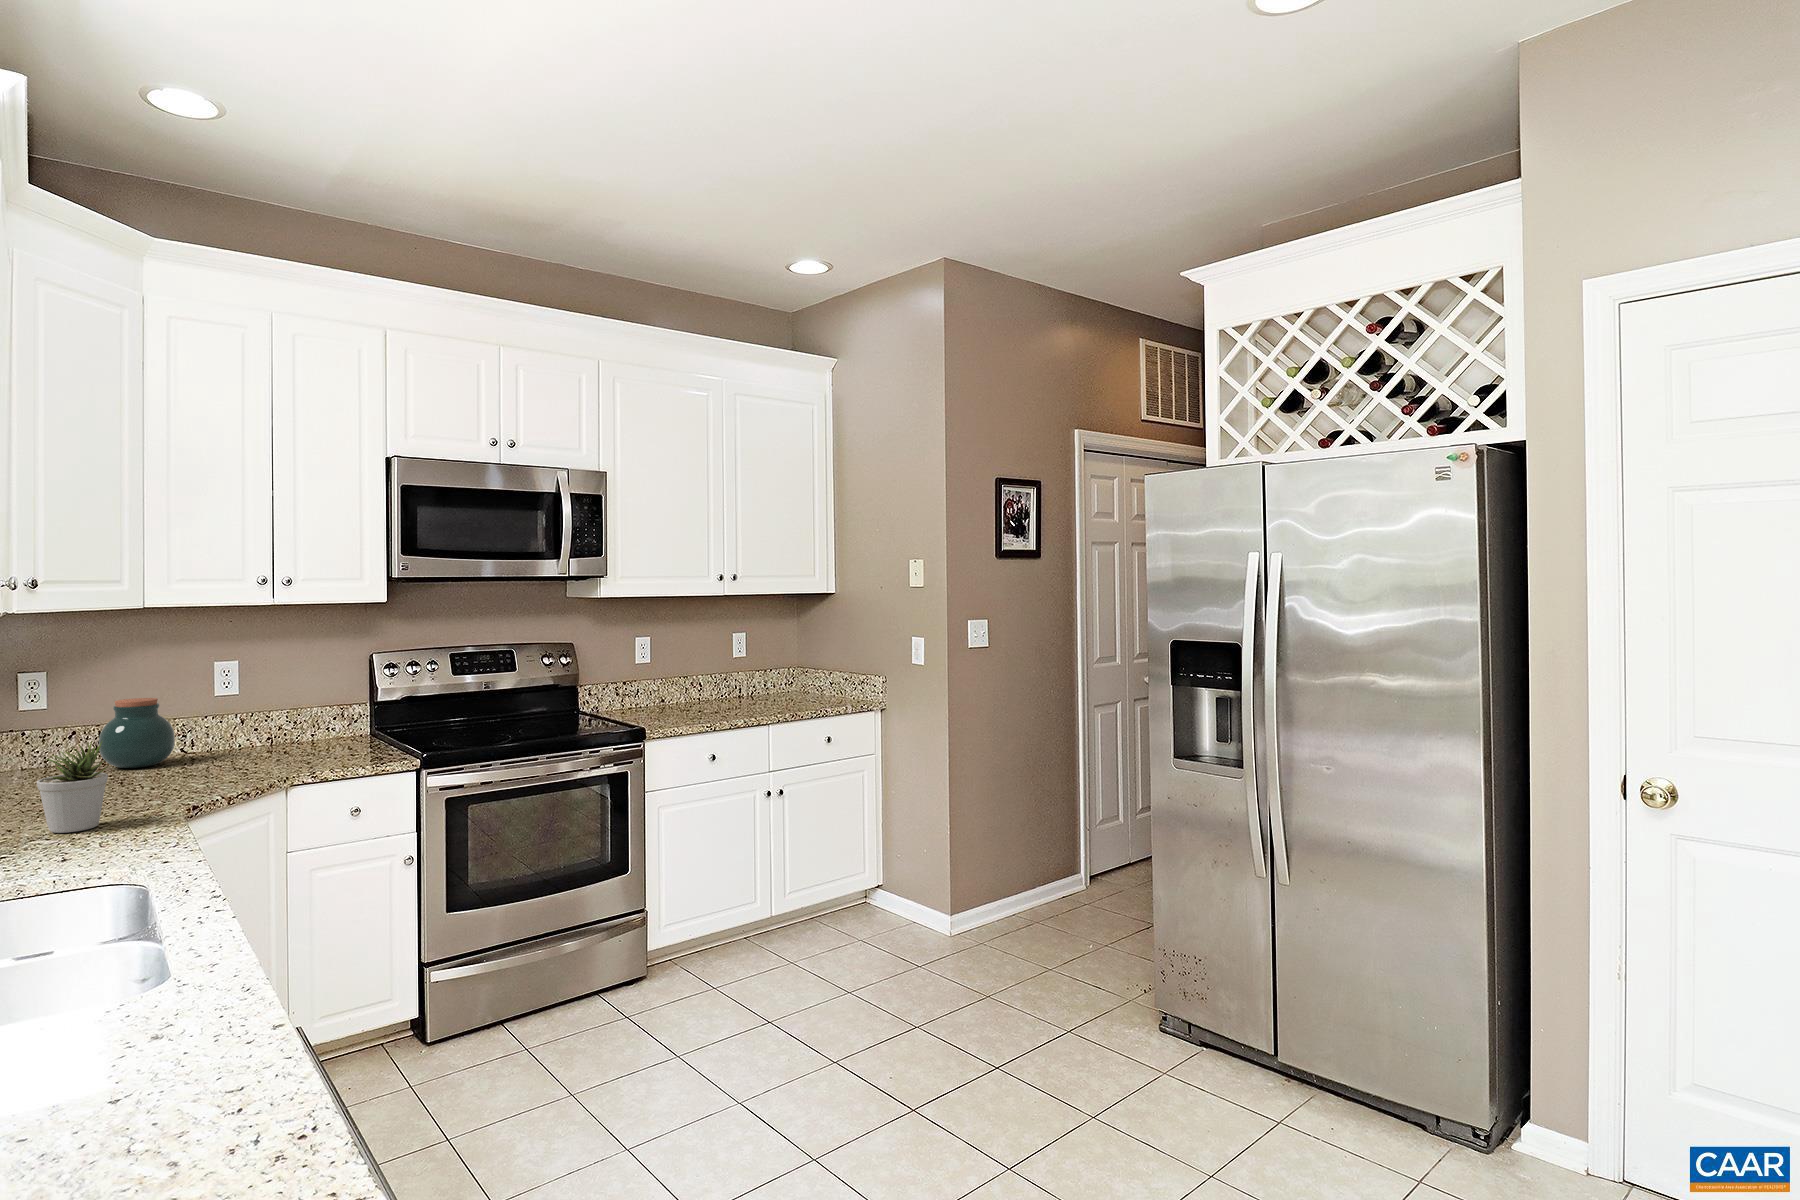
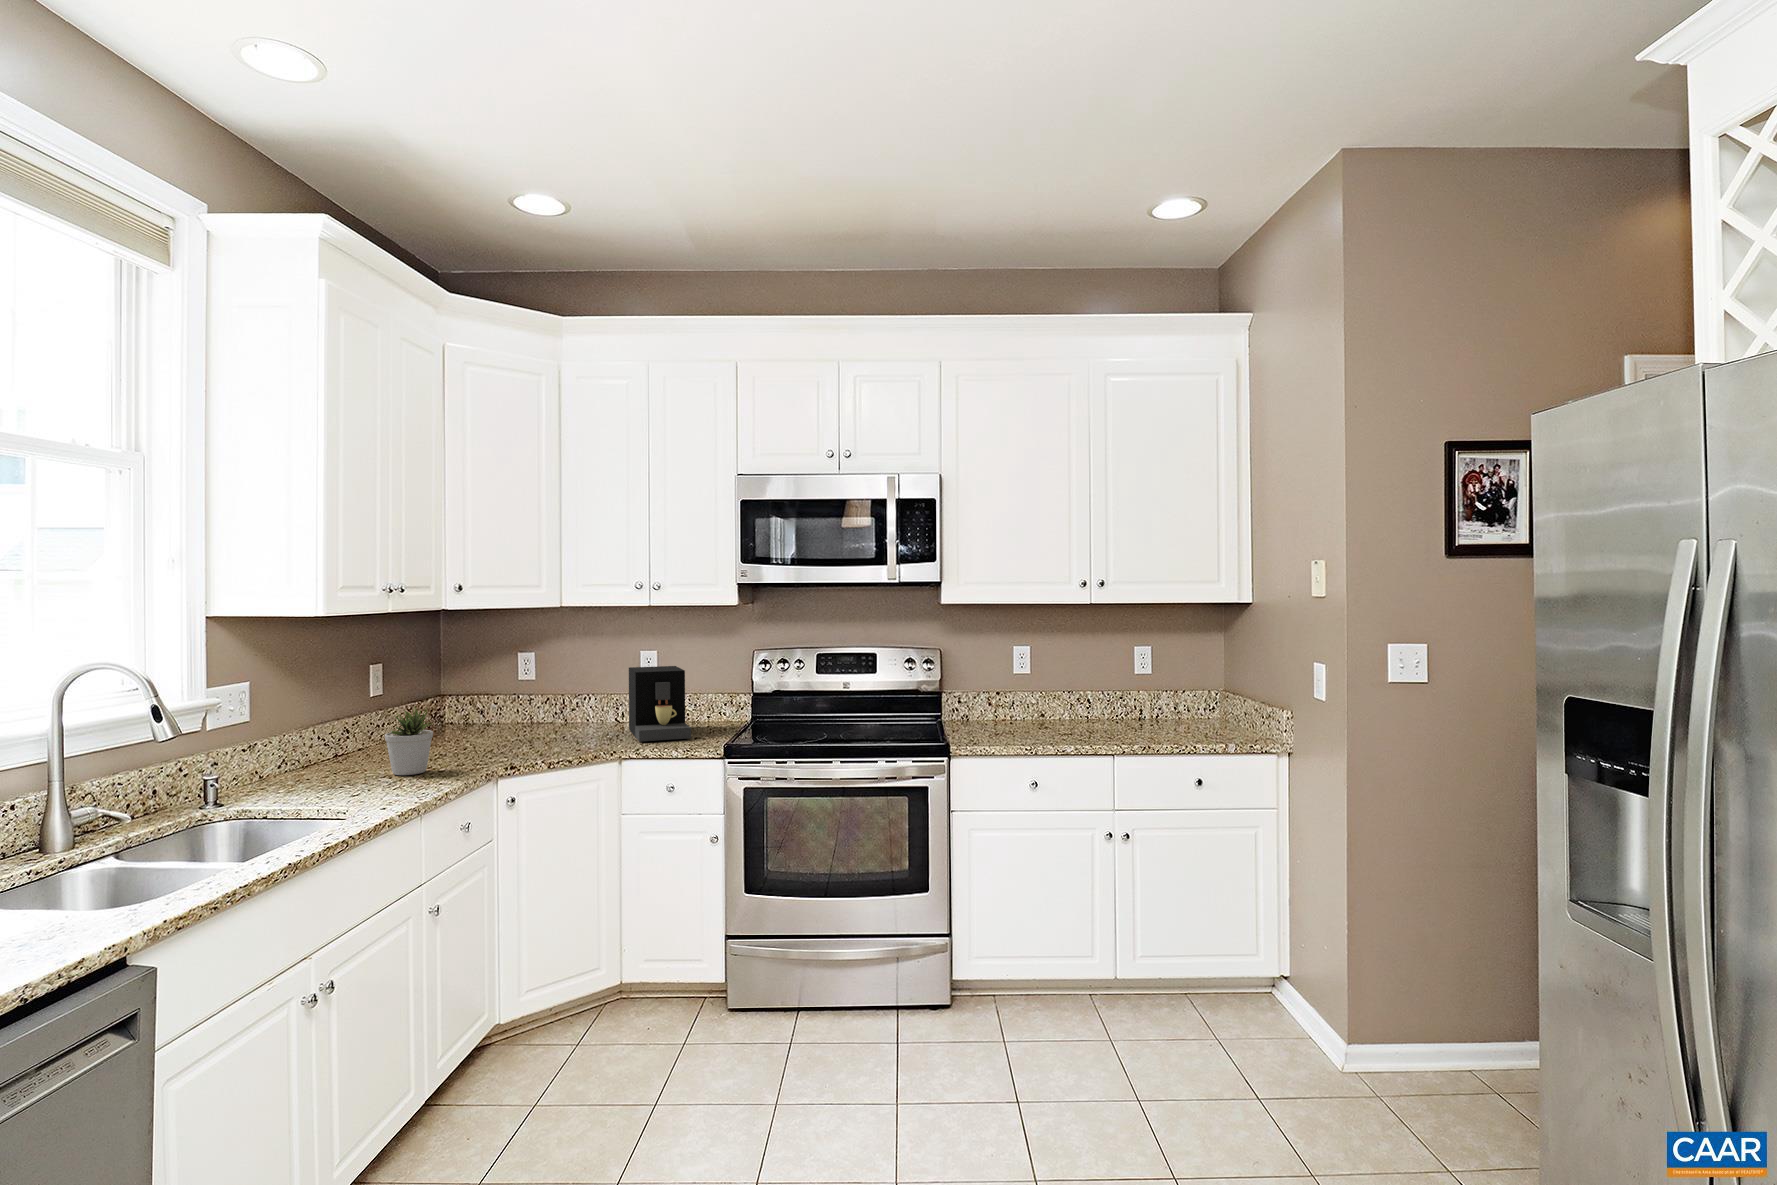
coffee maker: none [221,678,347,766] -> present [629,666,691,741]
jar: present [99,698,175,768] -> none [550,676,600,730]

